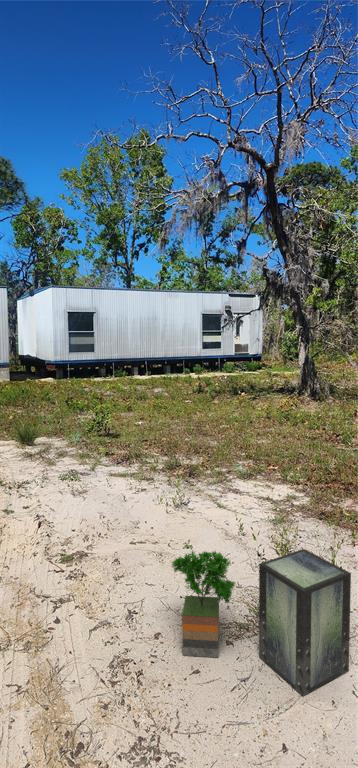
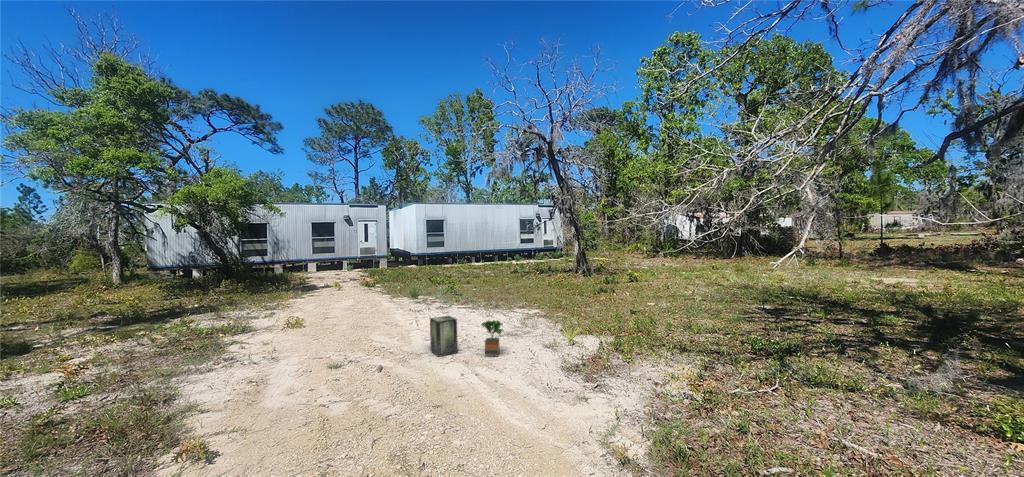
storage box: present [259,549,351,696] -> present [430,316,458,357]

